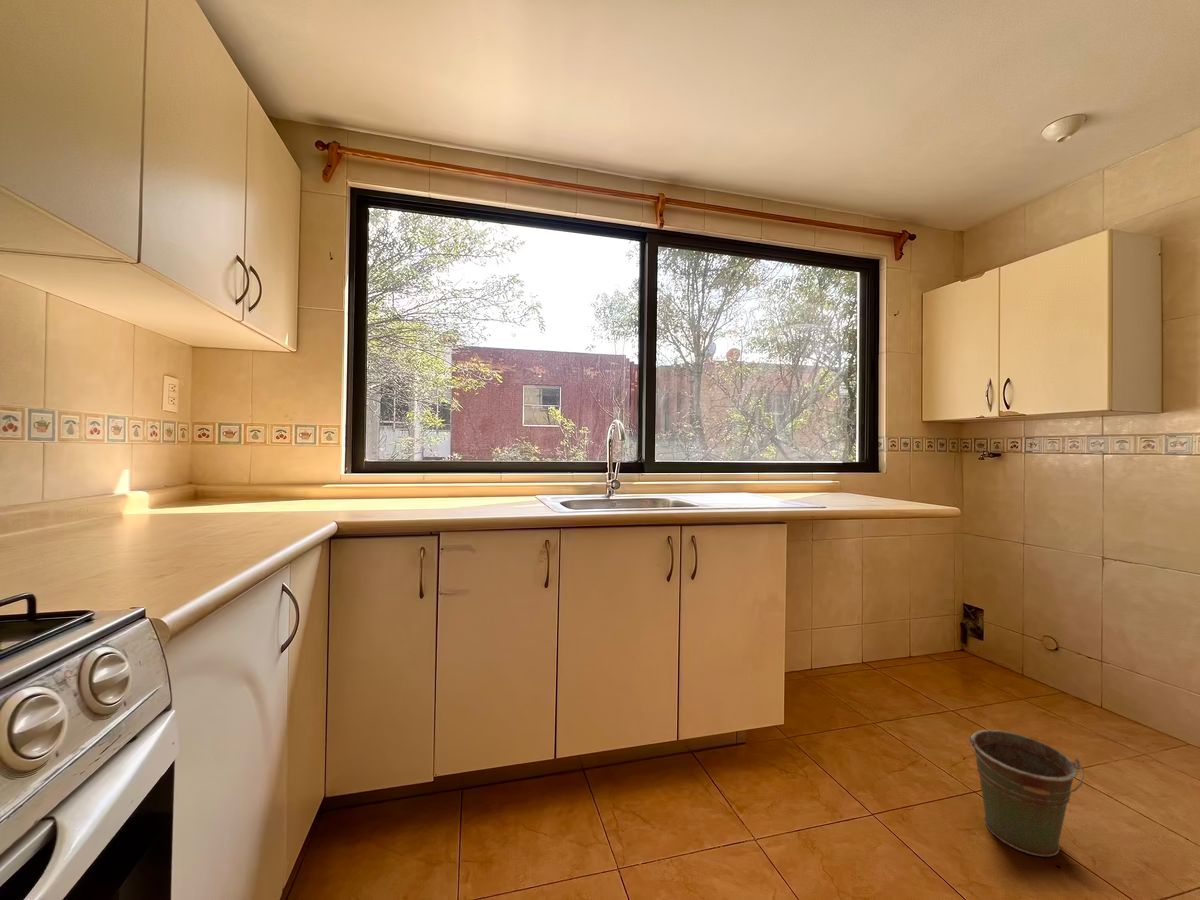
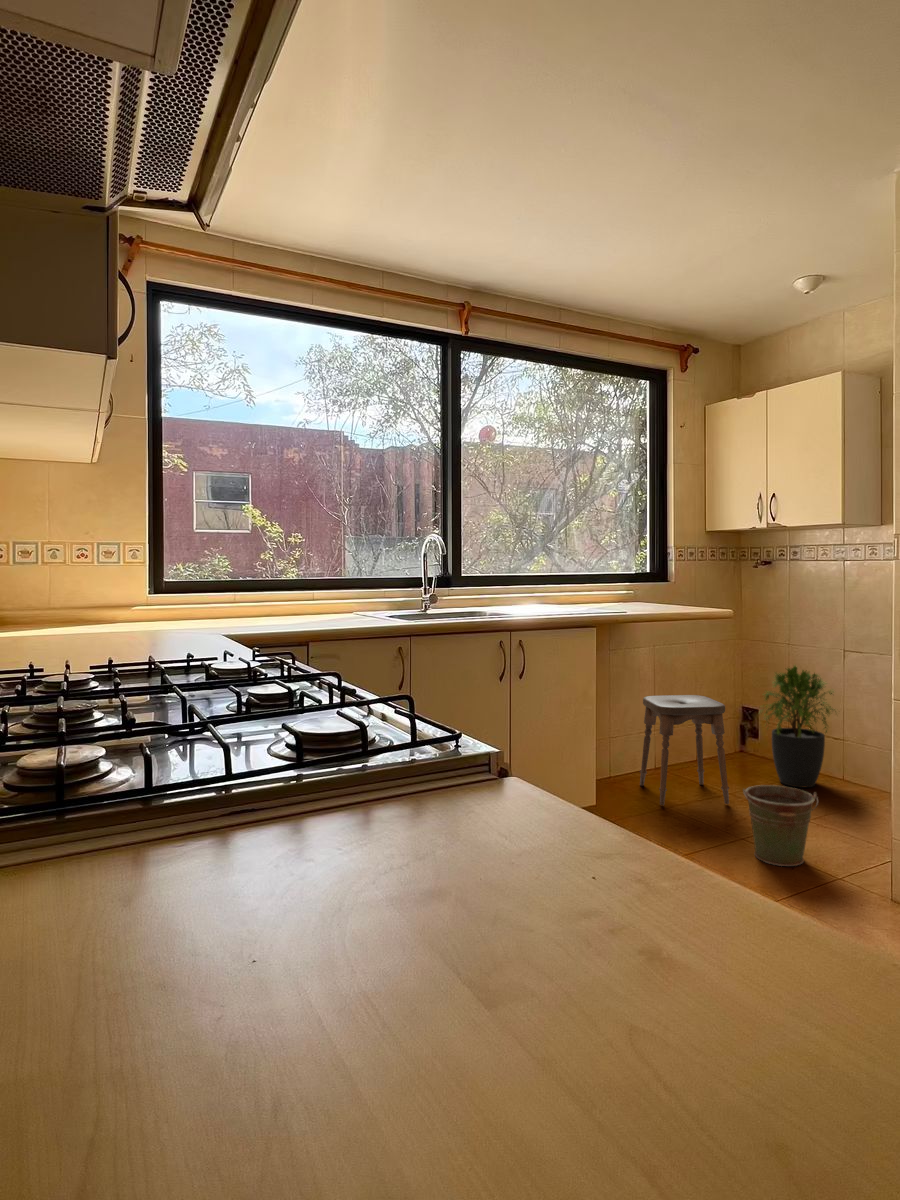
potted plant: none [982,567,1095,711] -> present [765,666,835,788]
stool: none [843,590,949,725] -> present [640,695,729,806]

